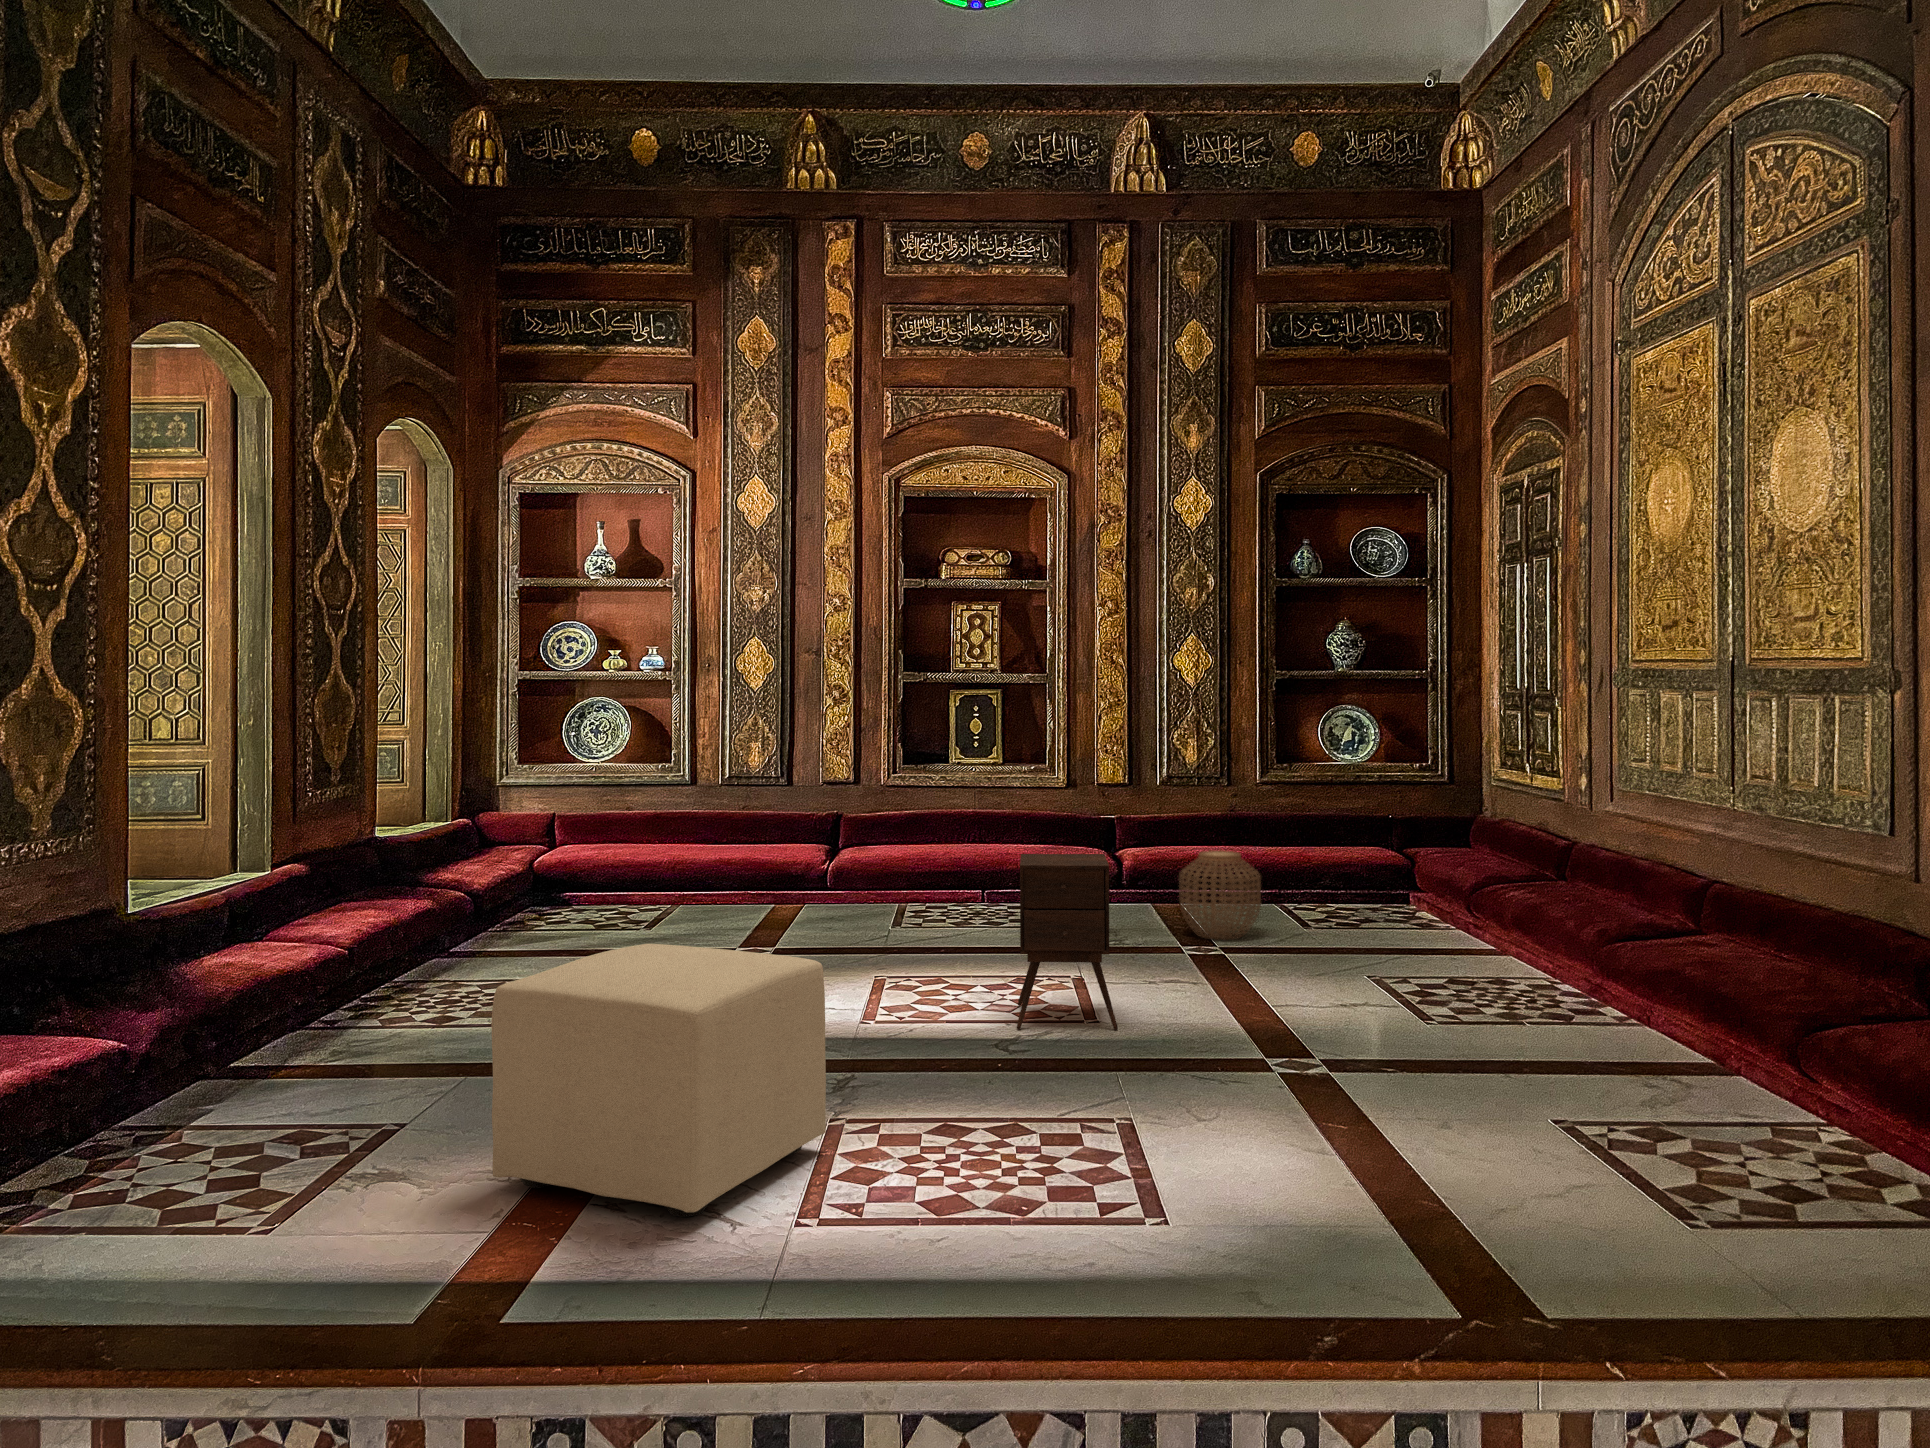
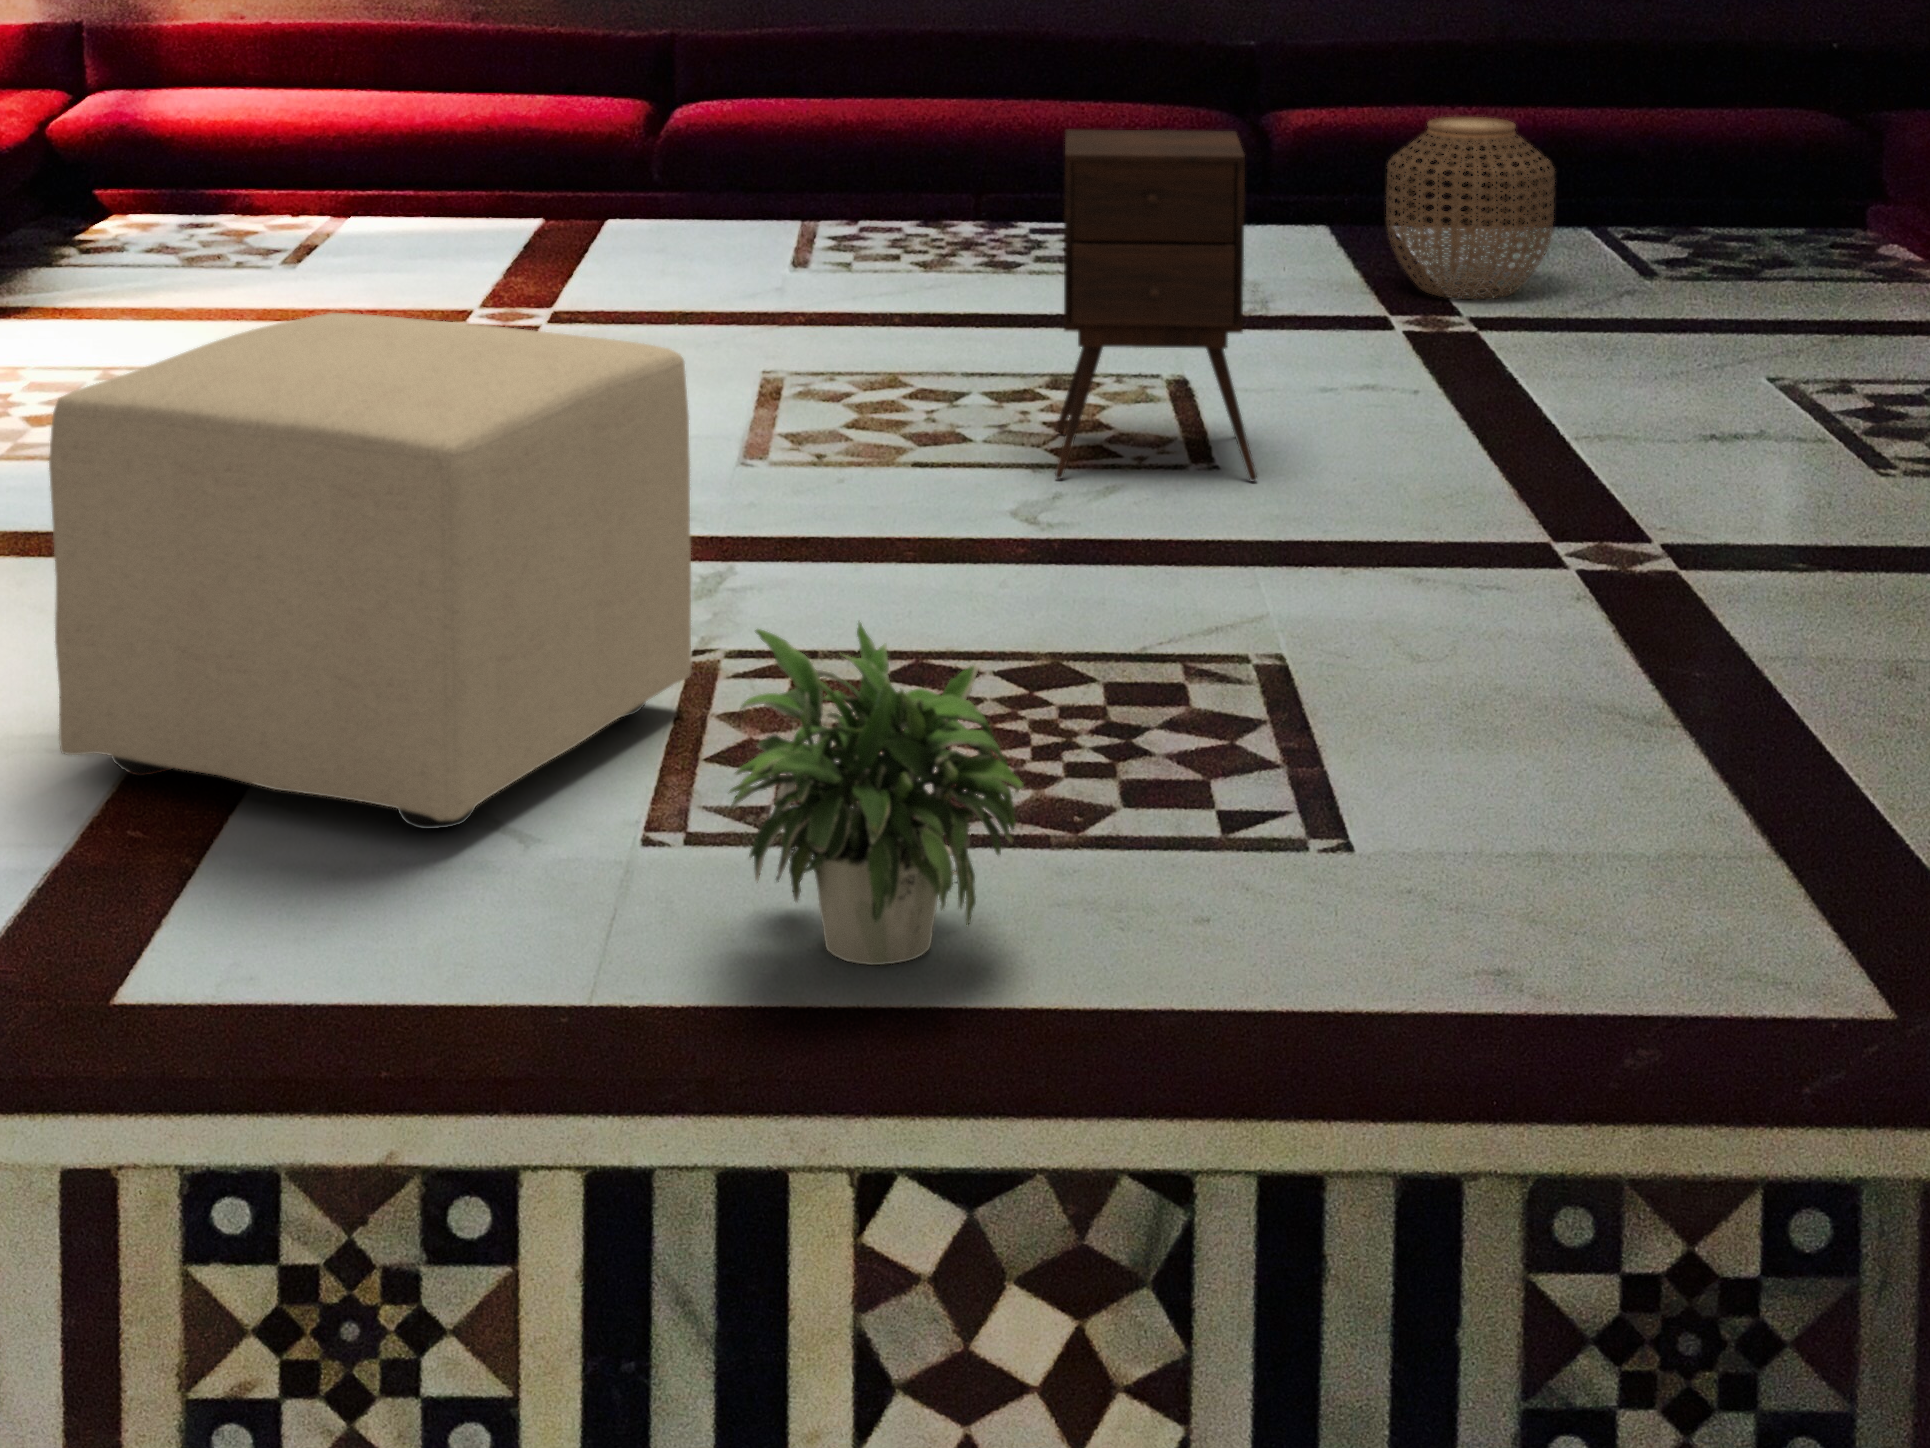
potted plant: none [834,1102,993,1293] -> present [729,622,1023,965]

